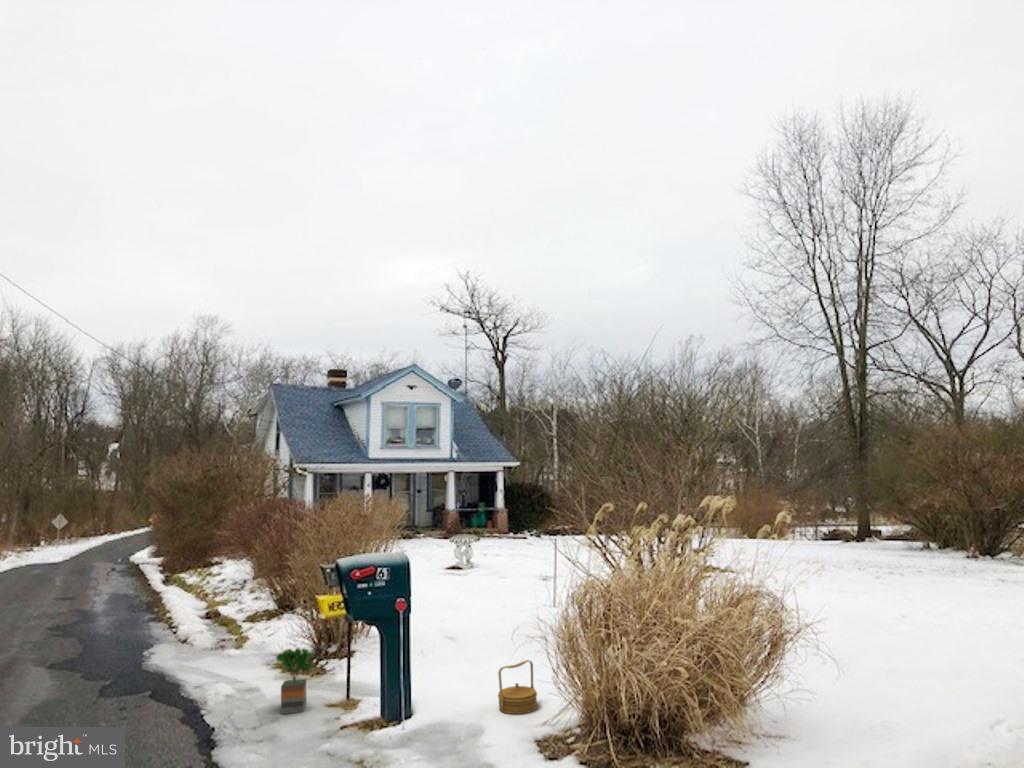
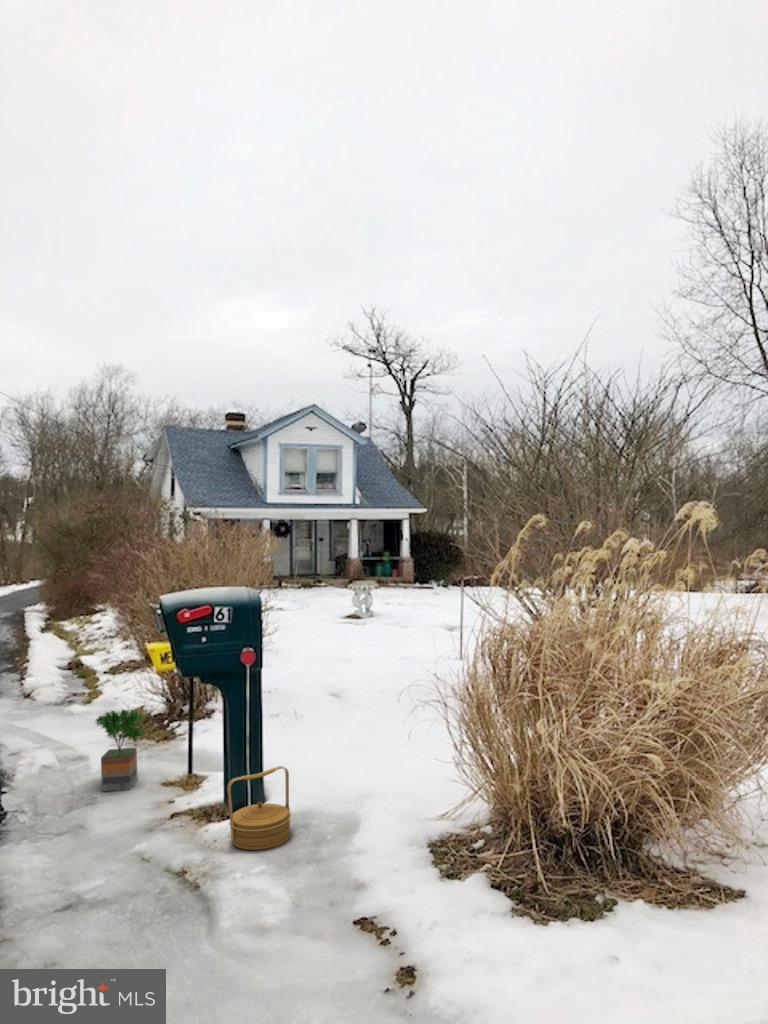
basket: present [498,660,537,714] -> present [227,766,291,850]

